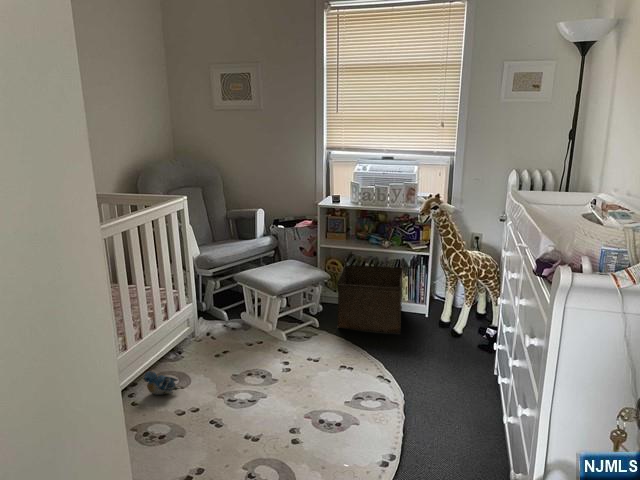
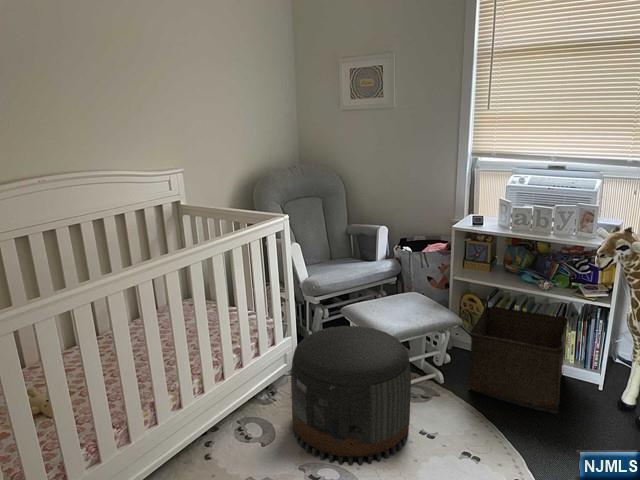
pouf: none [205,286,300,388] -> present [291,326,411,466]
plush toy: present [143,371,180,395] -> none [211,422,252,455]

